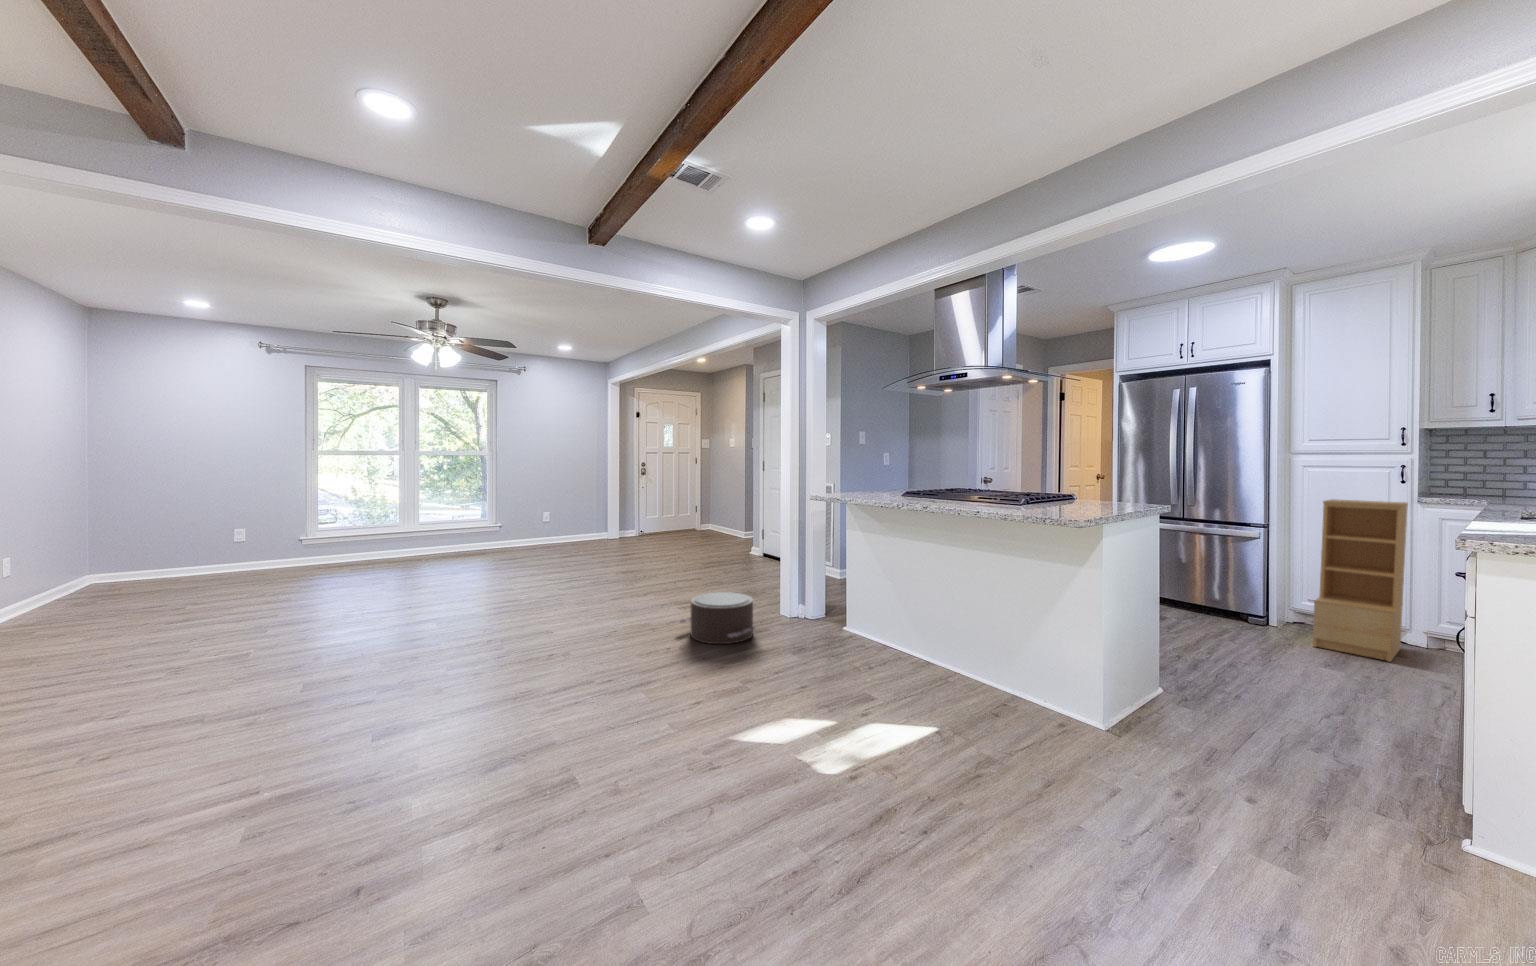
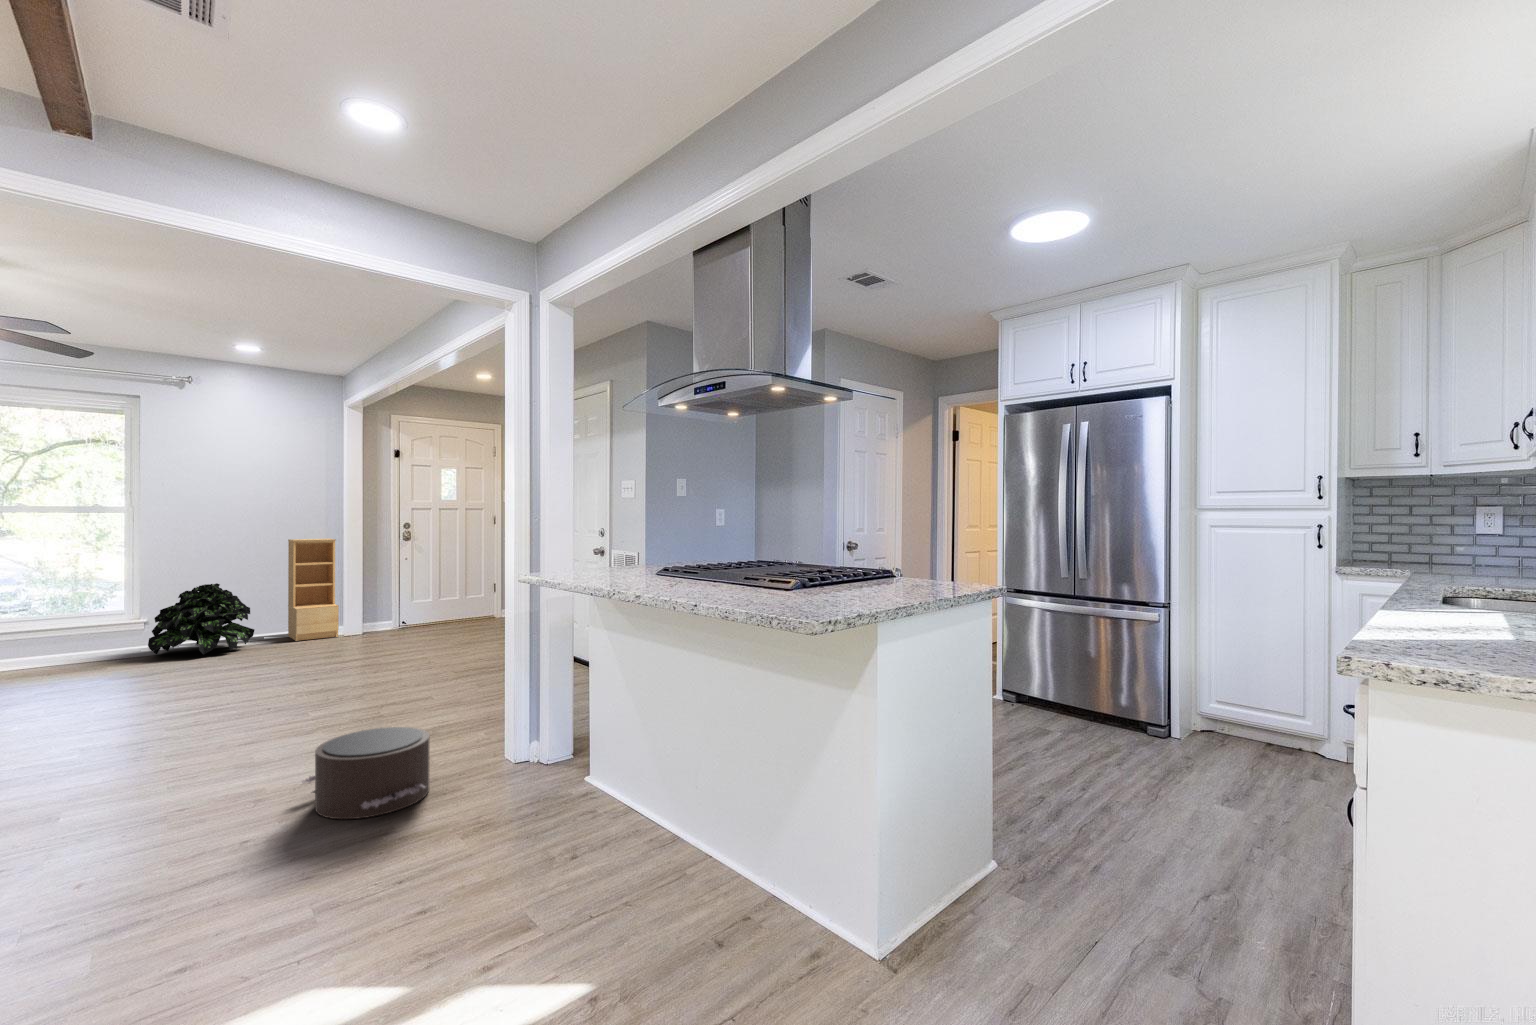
bookshelf: present [1313,499,1408,662] -> present [288,539,339,641]
potted plant: none [502,503,560,551] -> present [148,583,254,655]

